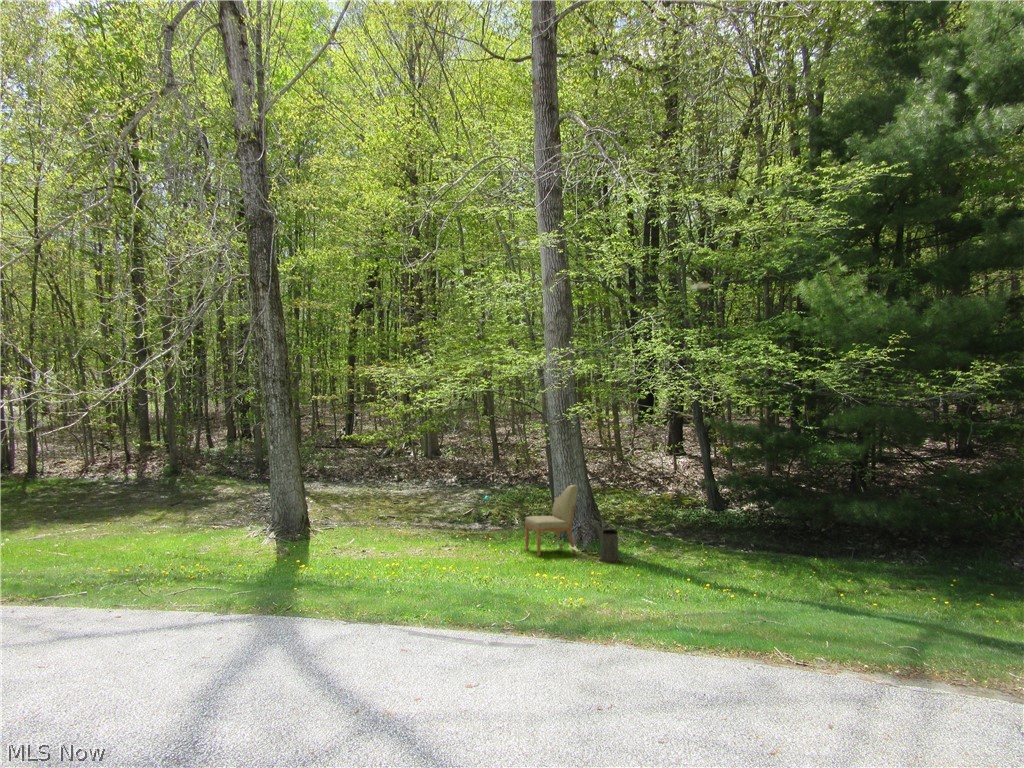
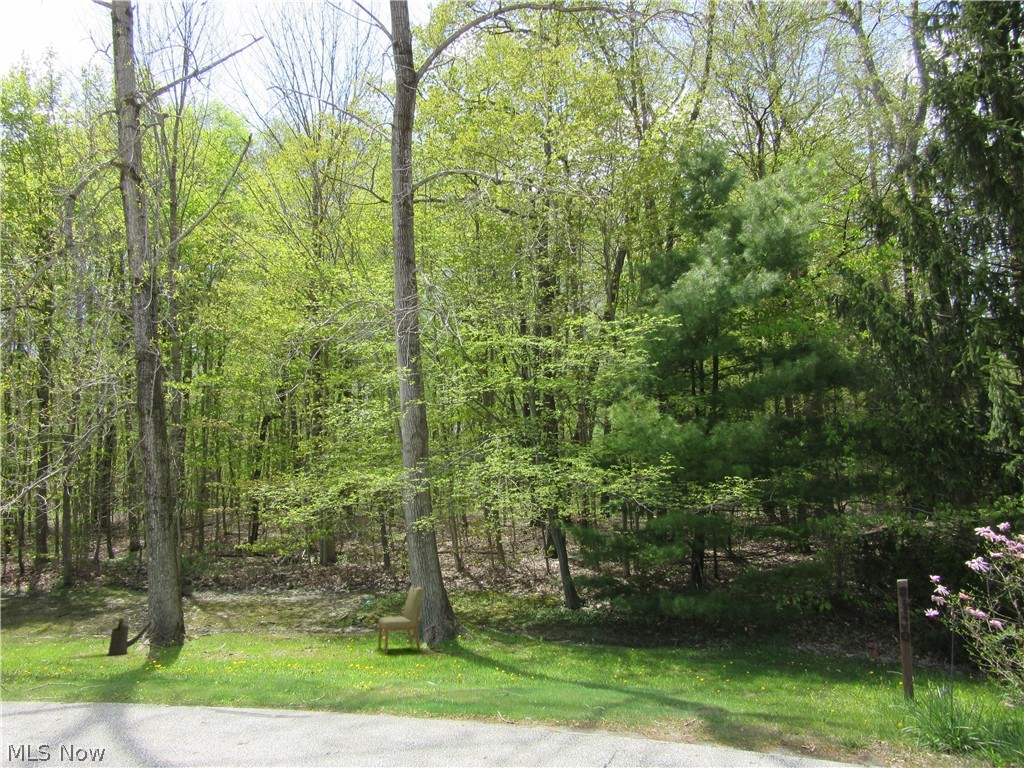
watering can: present [596,522,619,563] -> present [103,619,152,656]

